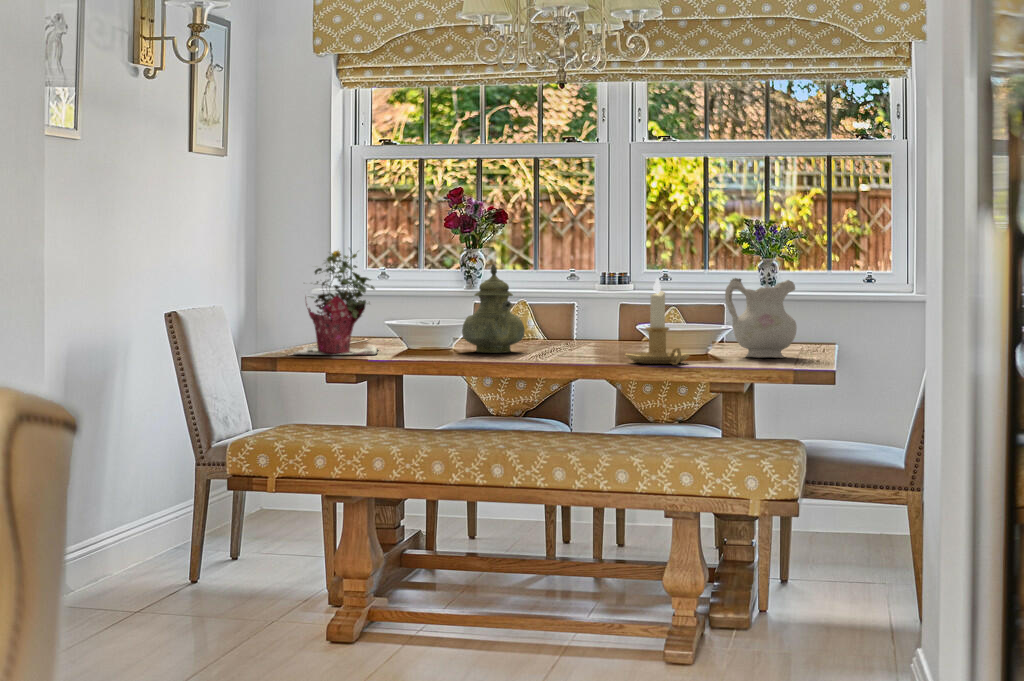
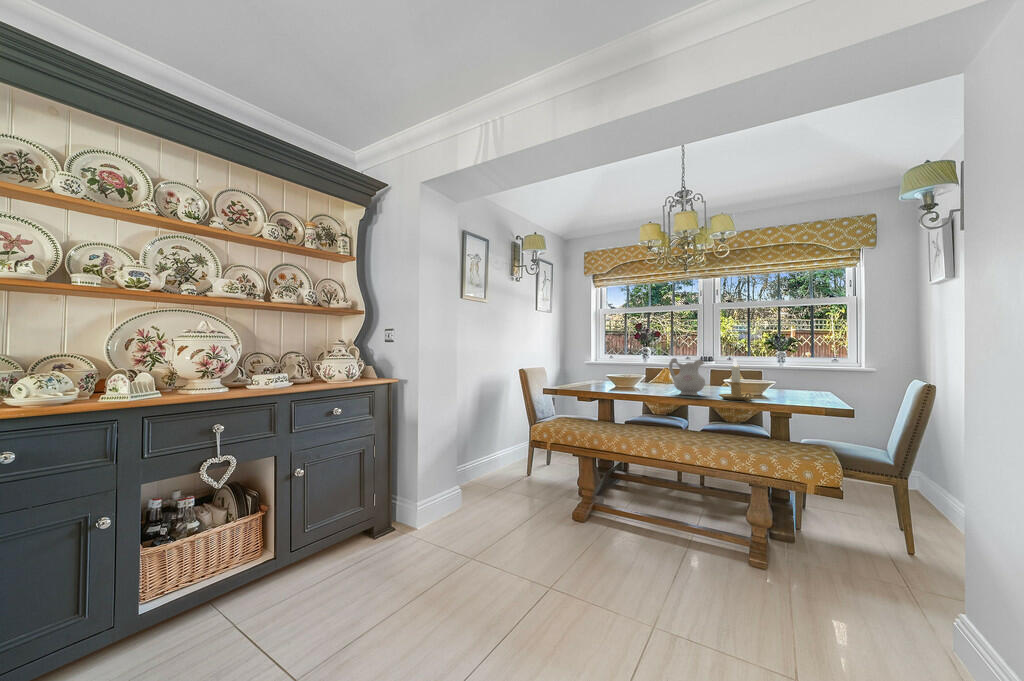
potted plant: present [293,250,378,355] -> none [567,345,604,389]
teapot: present [462,264,525,353] -> none [637,352,666,390]
ceramic pitcher: present [725,278,797,358] -> present [669,358,705,396]

